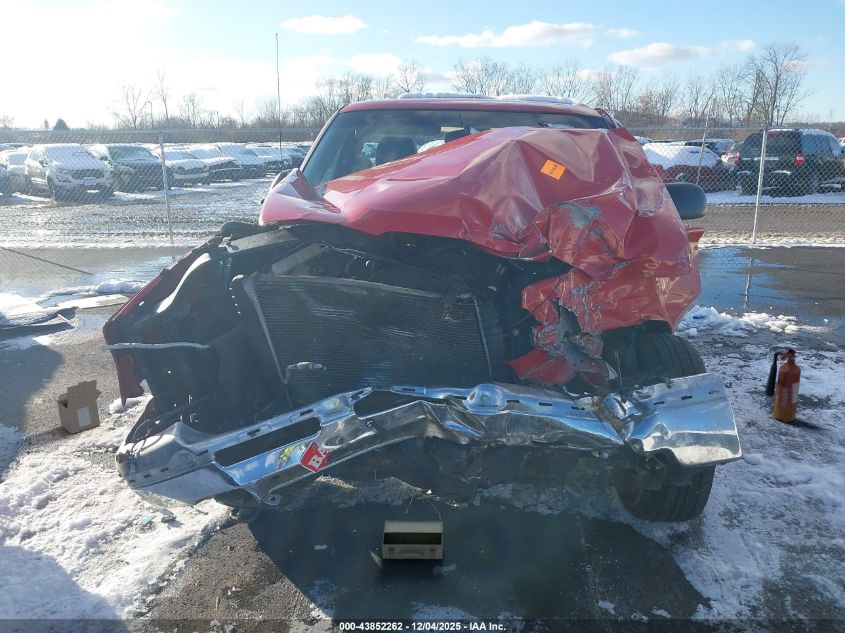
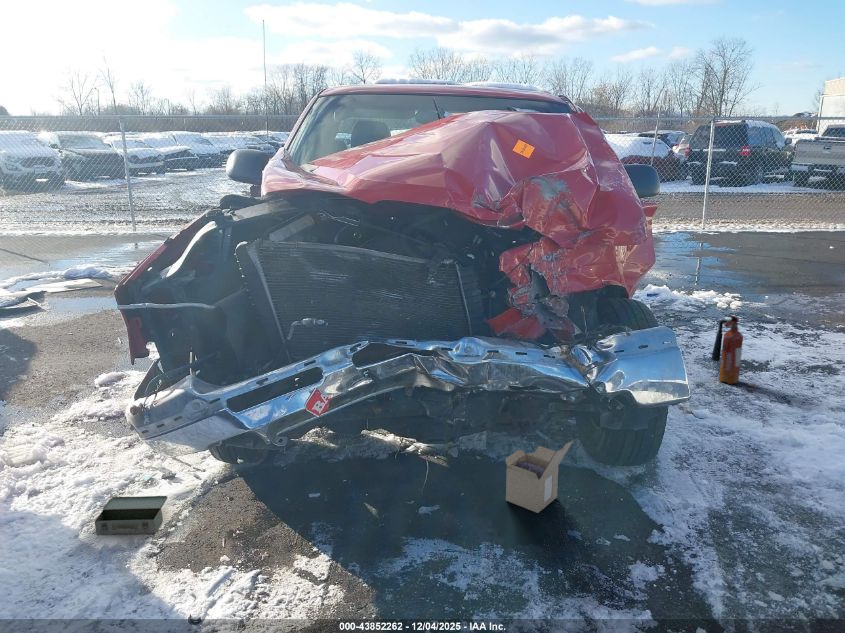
cardboard box: present [55,380,101,434] -> present [505,439,574,513]
toolbox: present [382,519,443,559] -> present [94,496,168,535]

